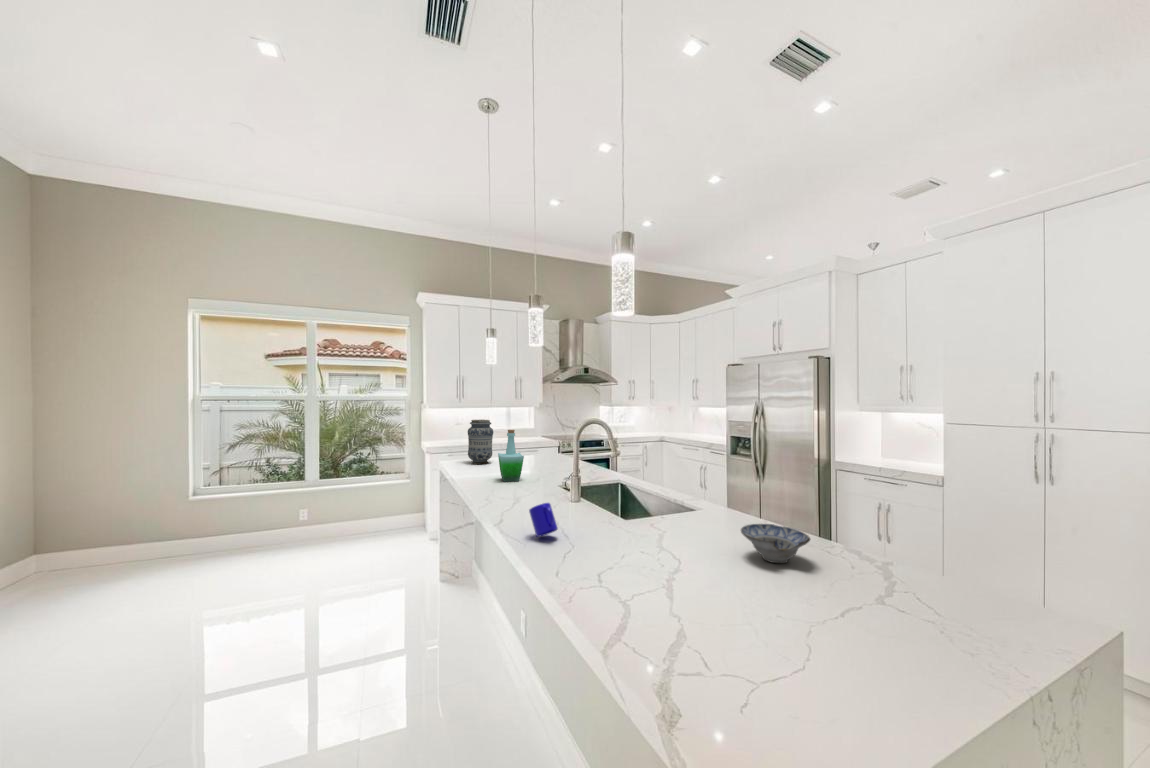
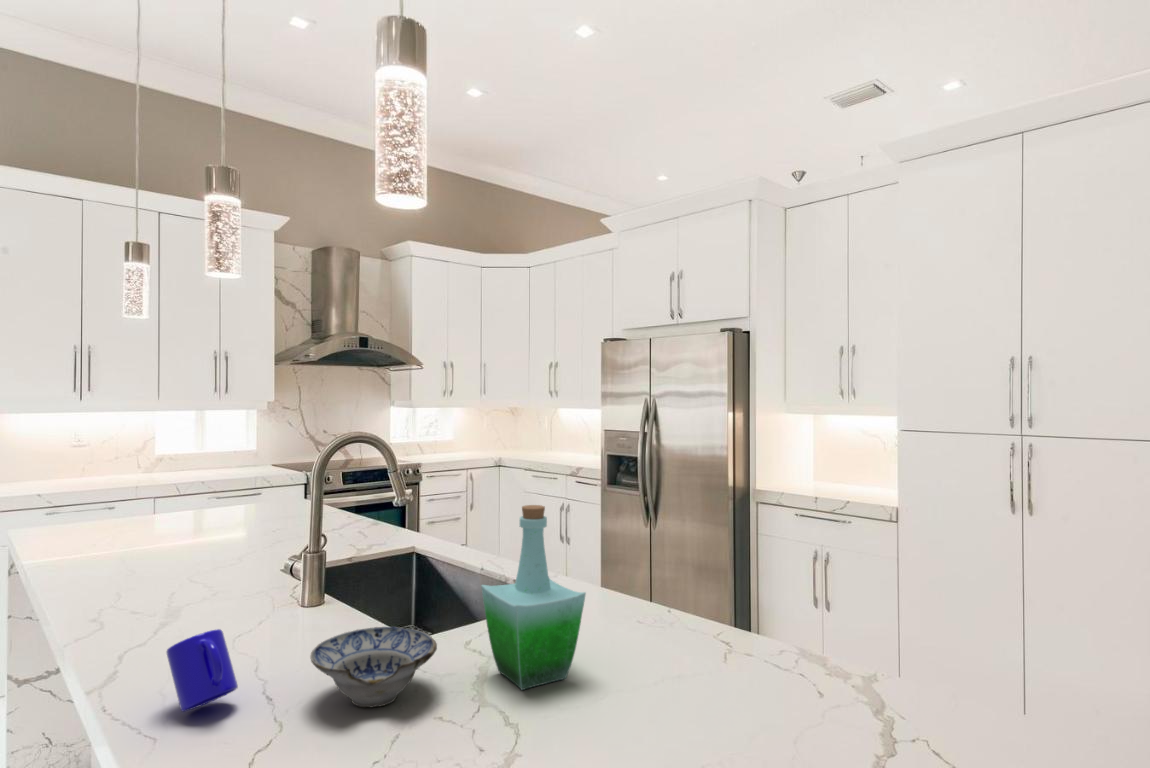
vase: present [468,420,493,464] -> none [109,439,168,528]
bottle: present [498,430,524,482] -> present [481,505,586,690]
ceramic bowl: present [741,524,810,563] -> present [310,627,437,707]

